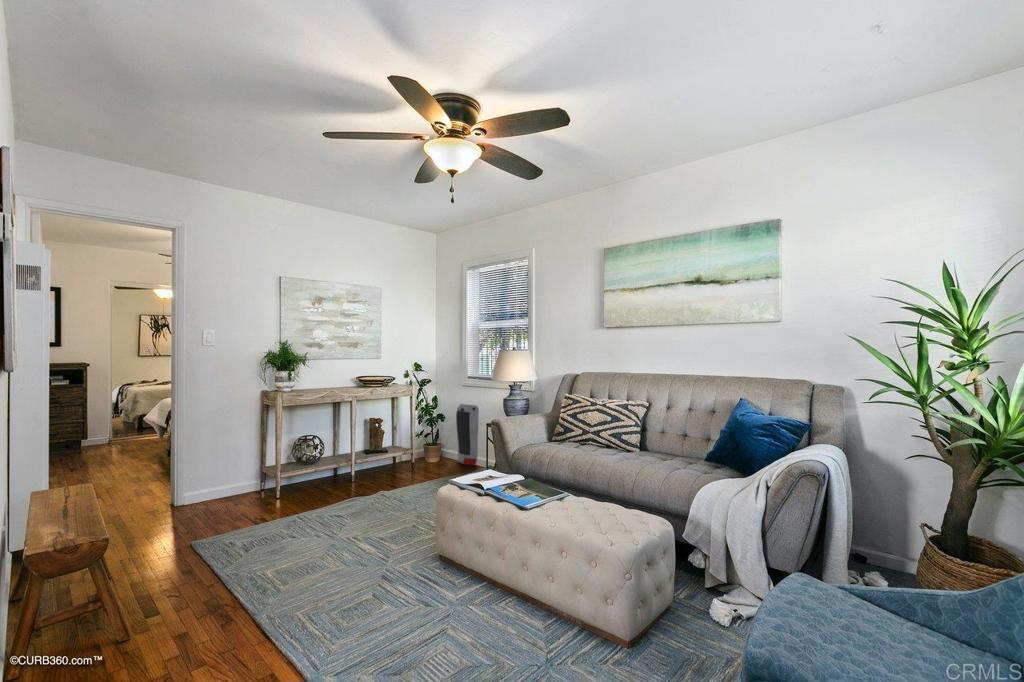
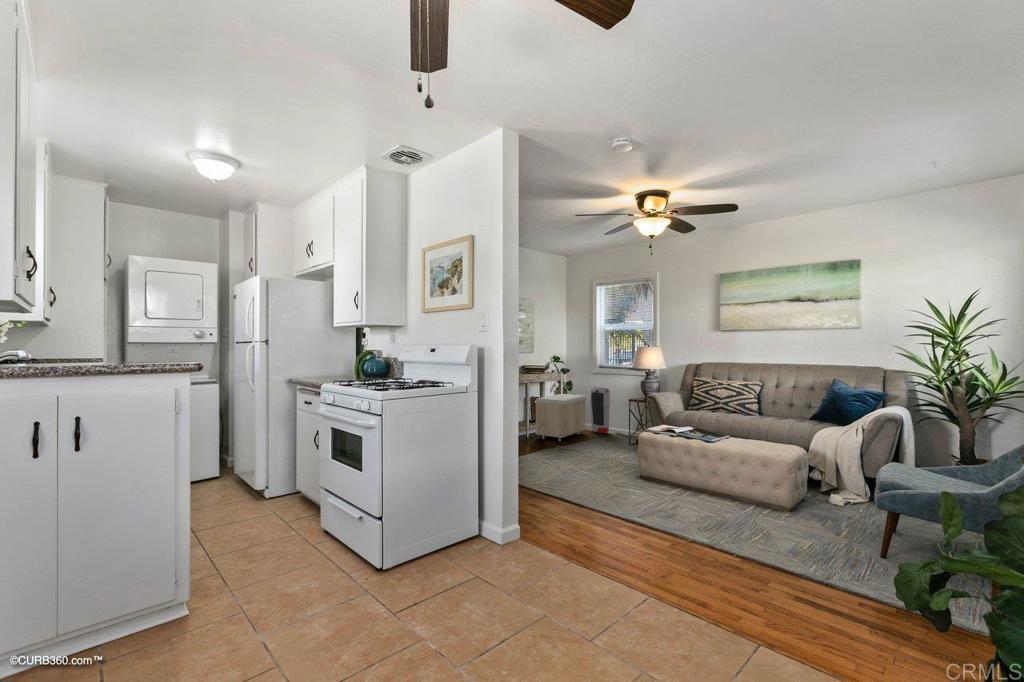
storage bench: none [368,413,447,480] -> present [536,394,586,441]

